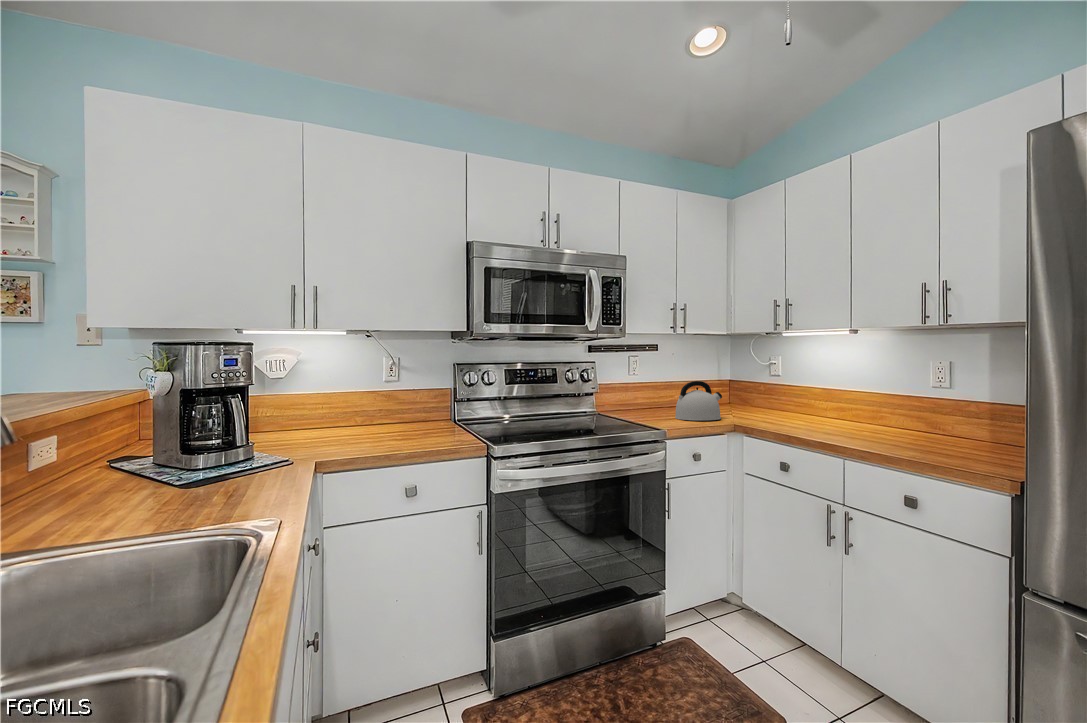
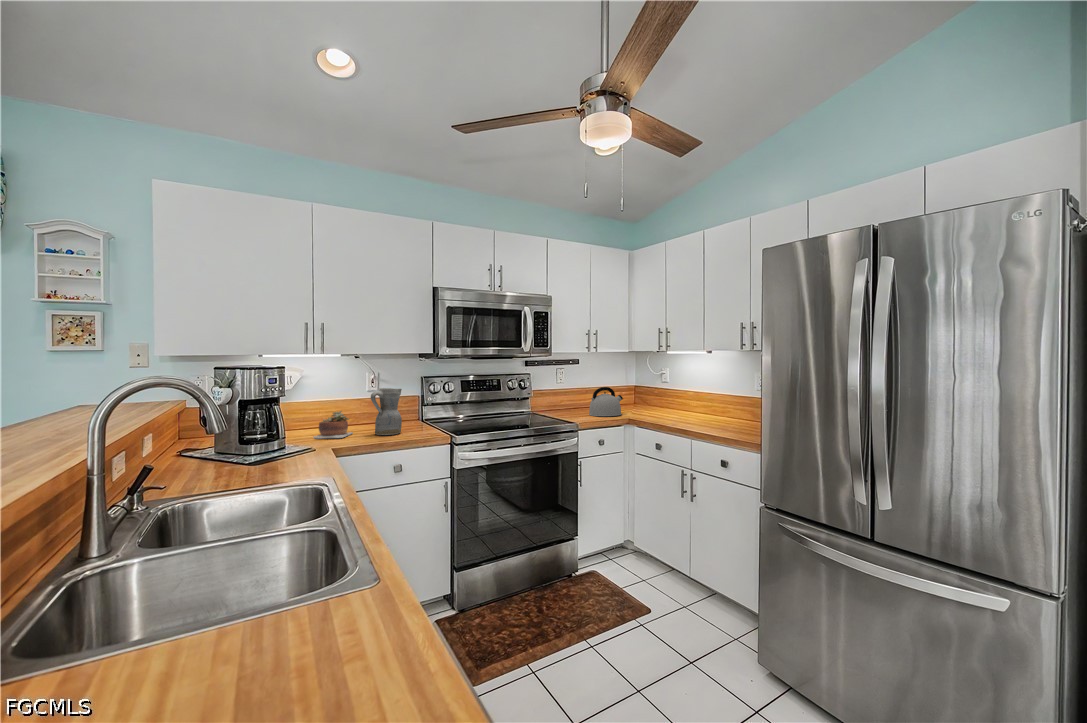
ceramic pitcher: none [380,377,423,441] -> present [371,388,402,435]
succulent plant: none [304,407,360,444] -> present [314,411,353,439]

